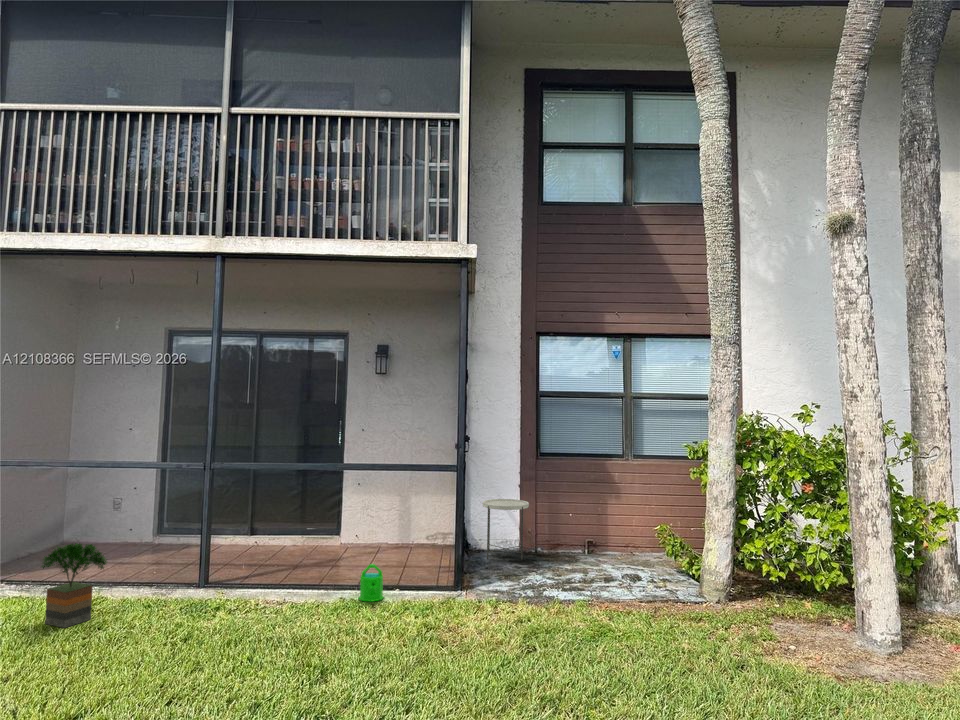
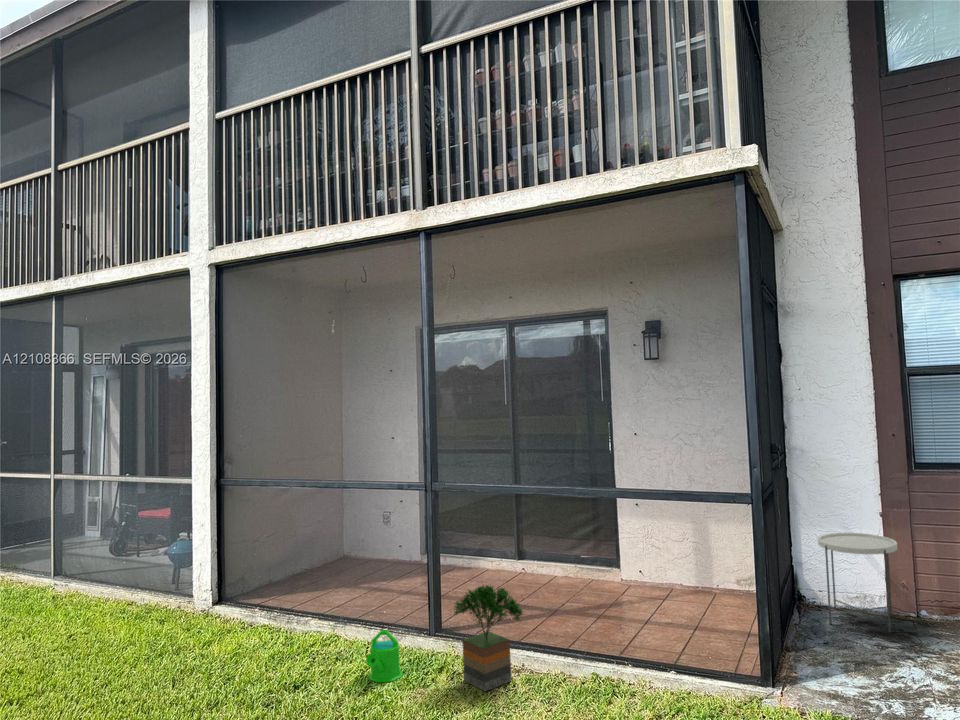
potted tree: present [42,543,107,628] -> present [454,585,523,691]
watering can: present [359,564,384,602] -> present [366,630,403,683]

